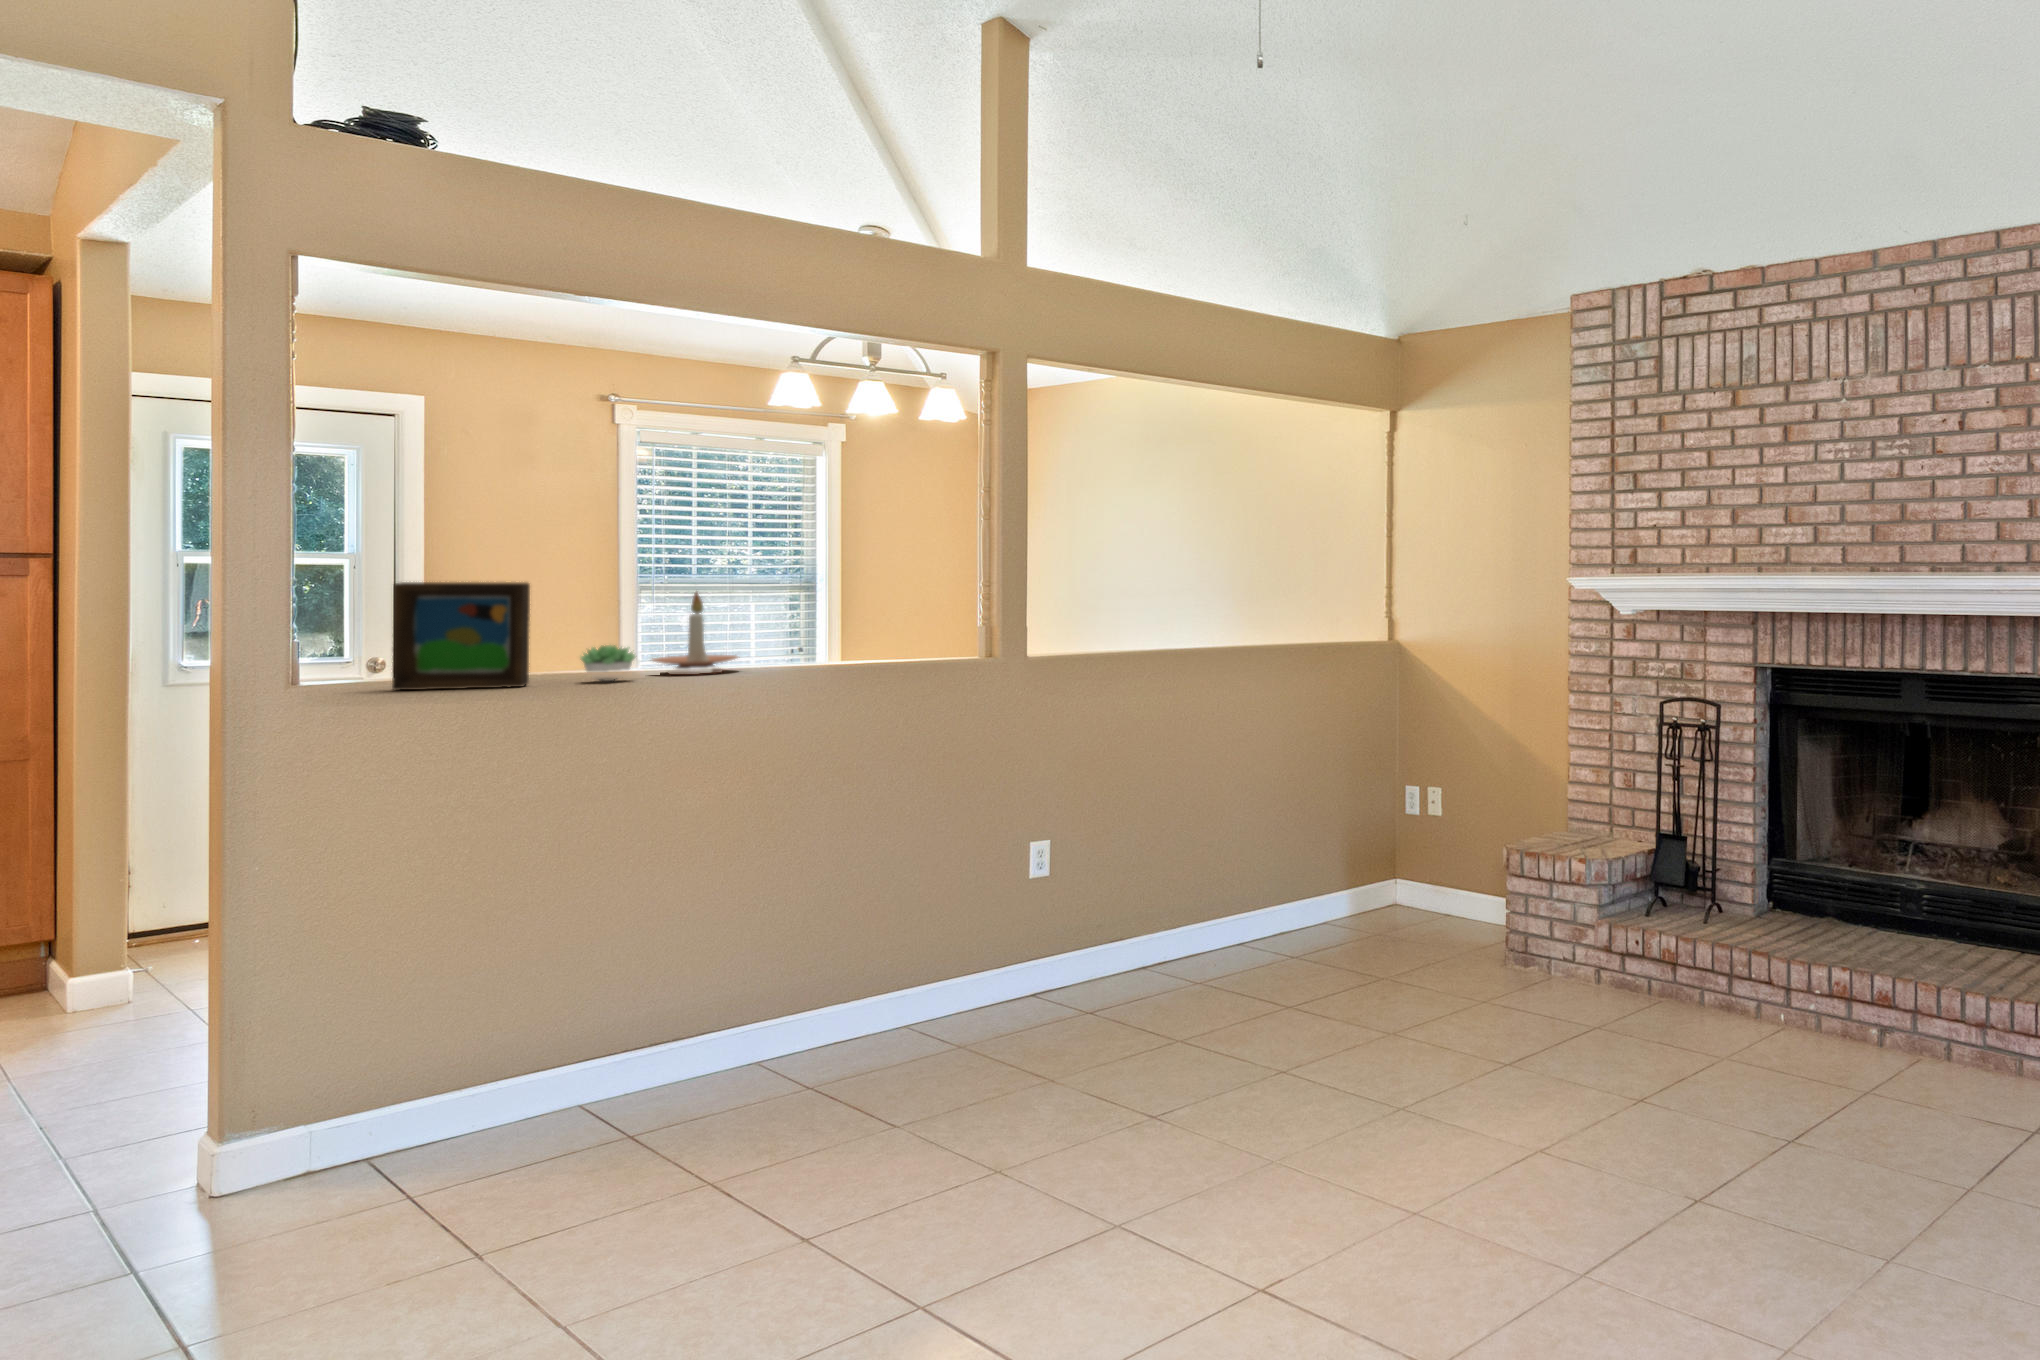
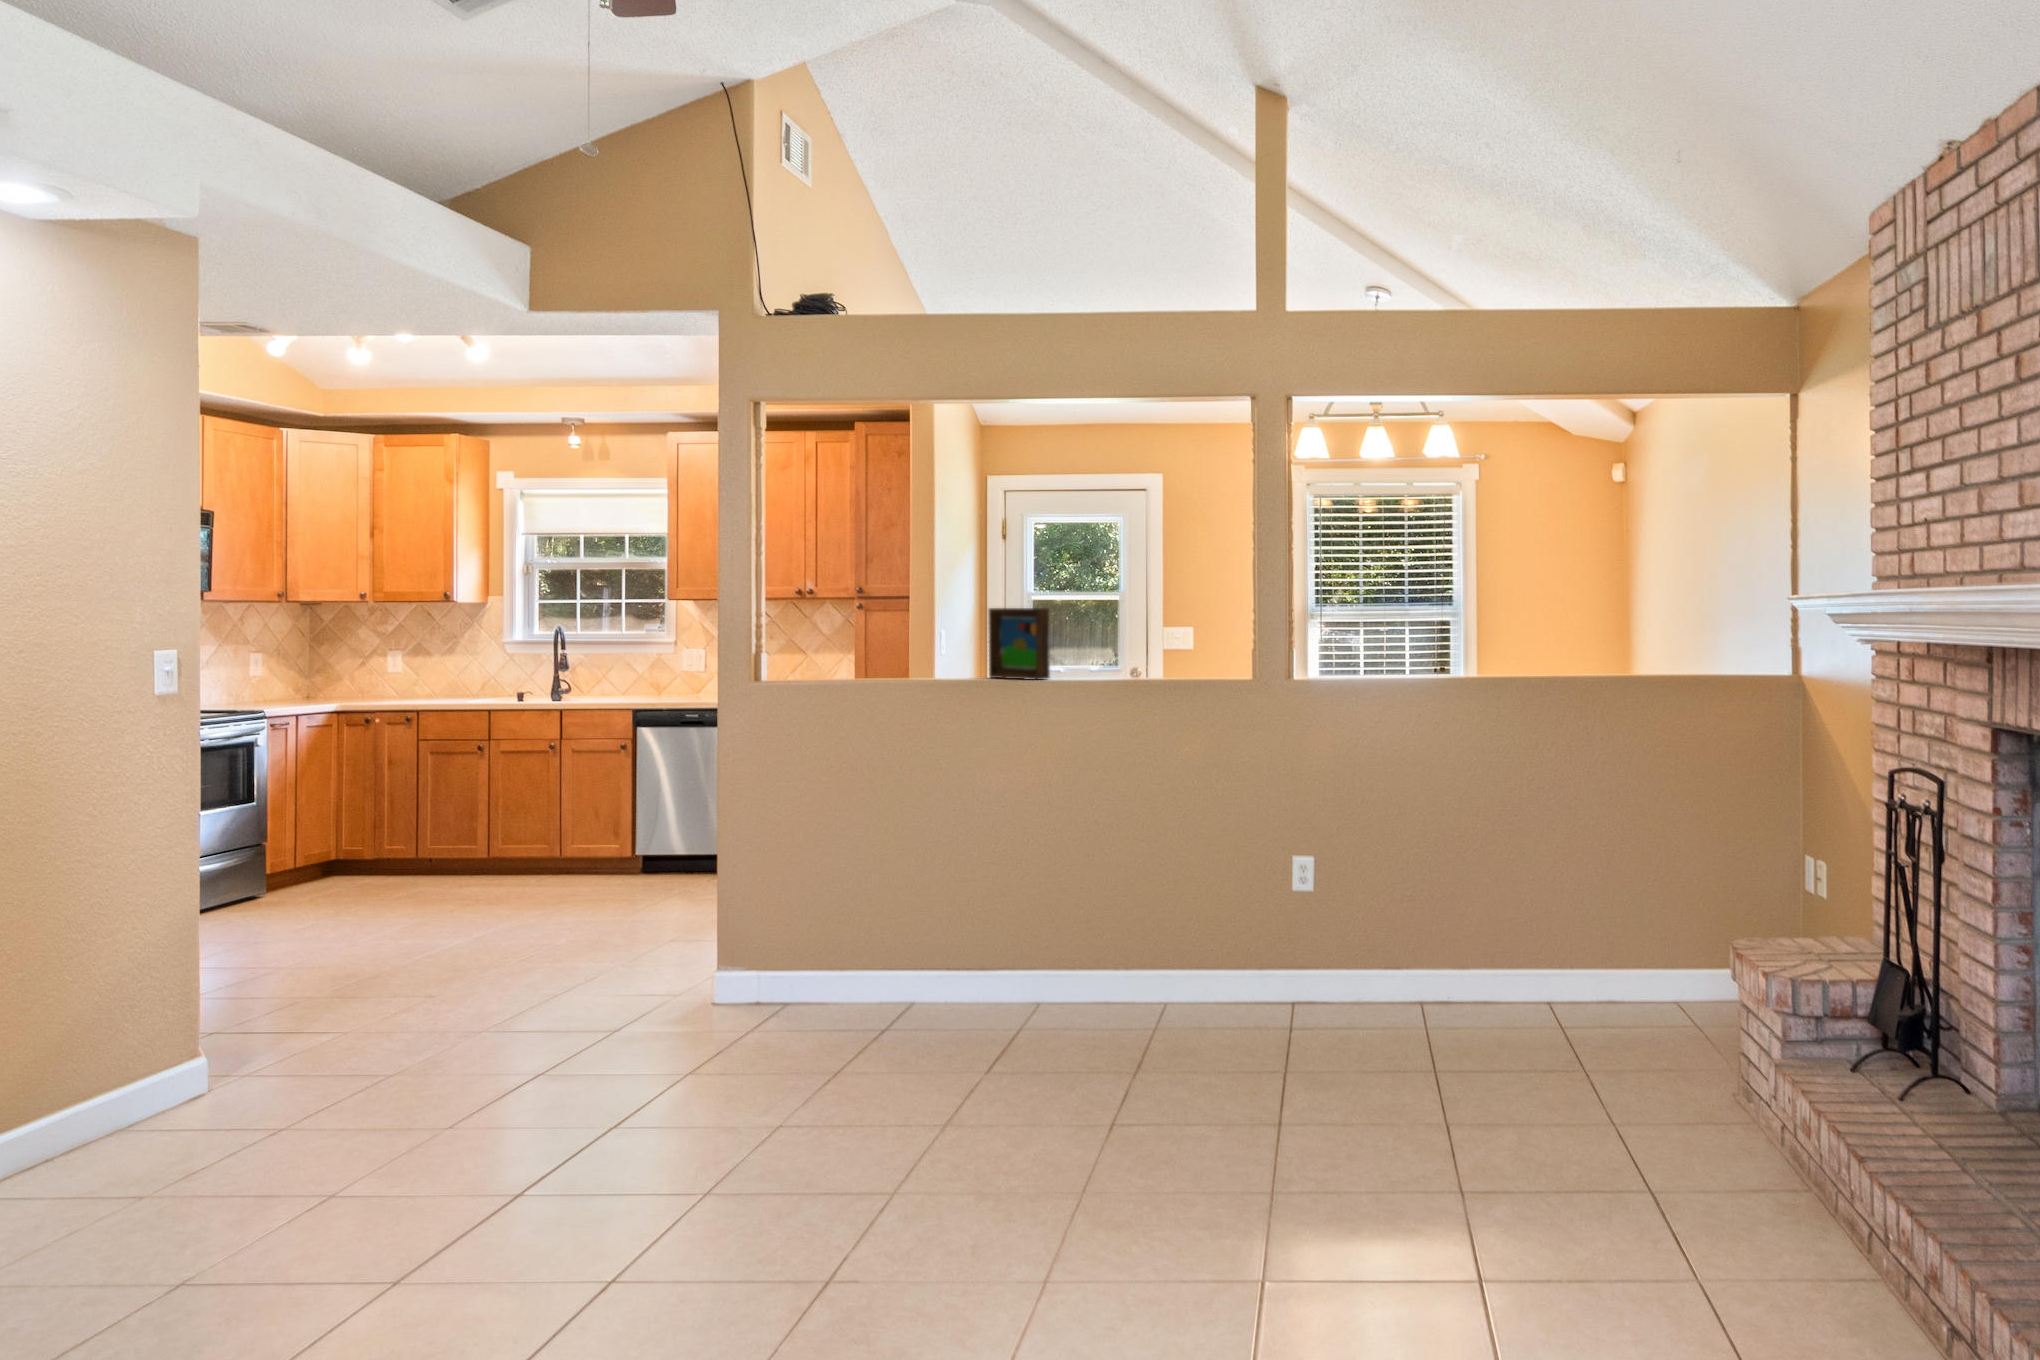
candle holder: present [653,592,737,675] -> none [1133,616,1192,680]
succulent plant: present [581,645,635,681] -> none [1070,654,1109,680]

